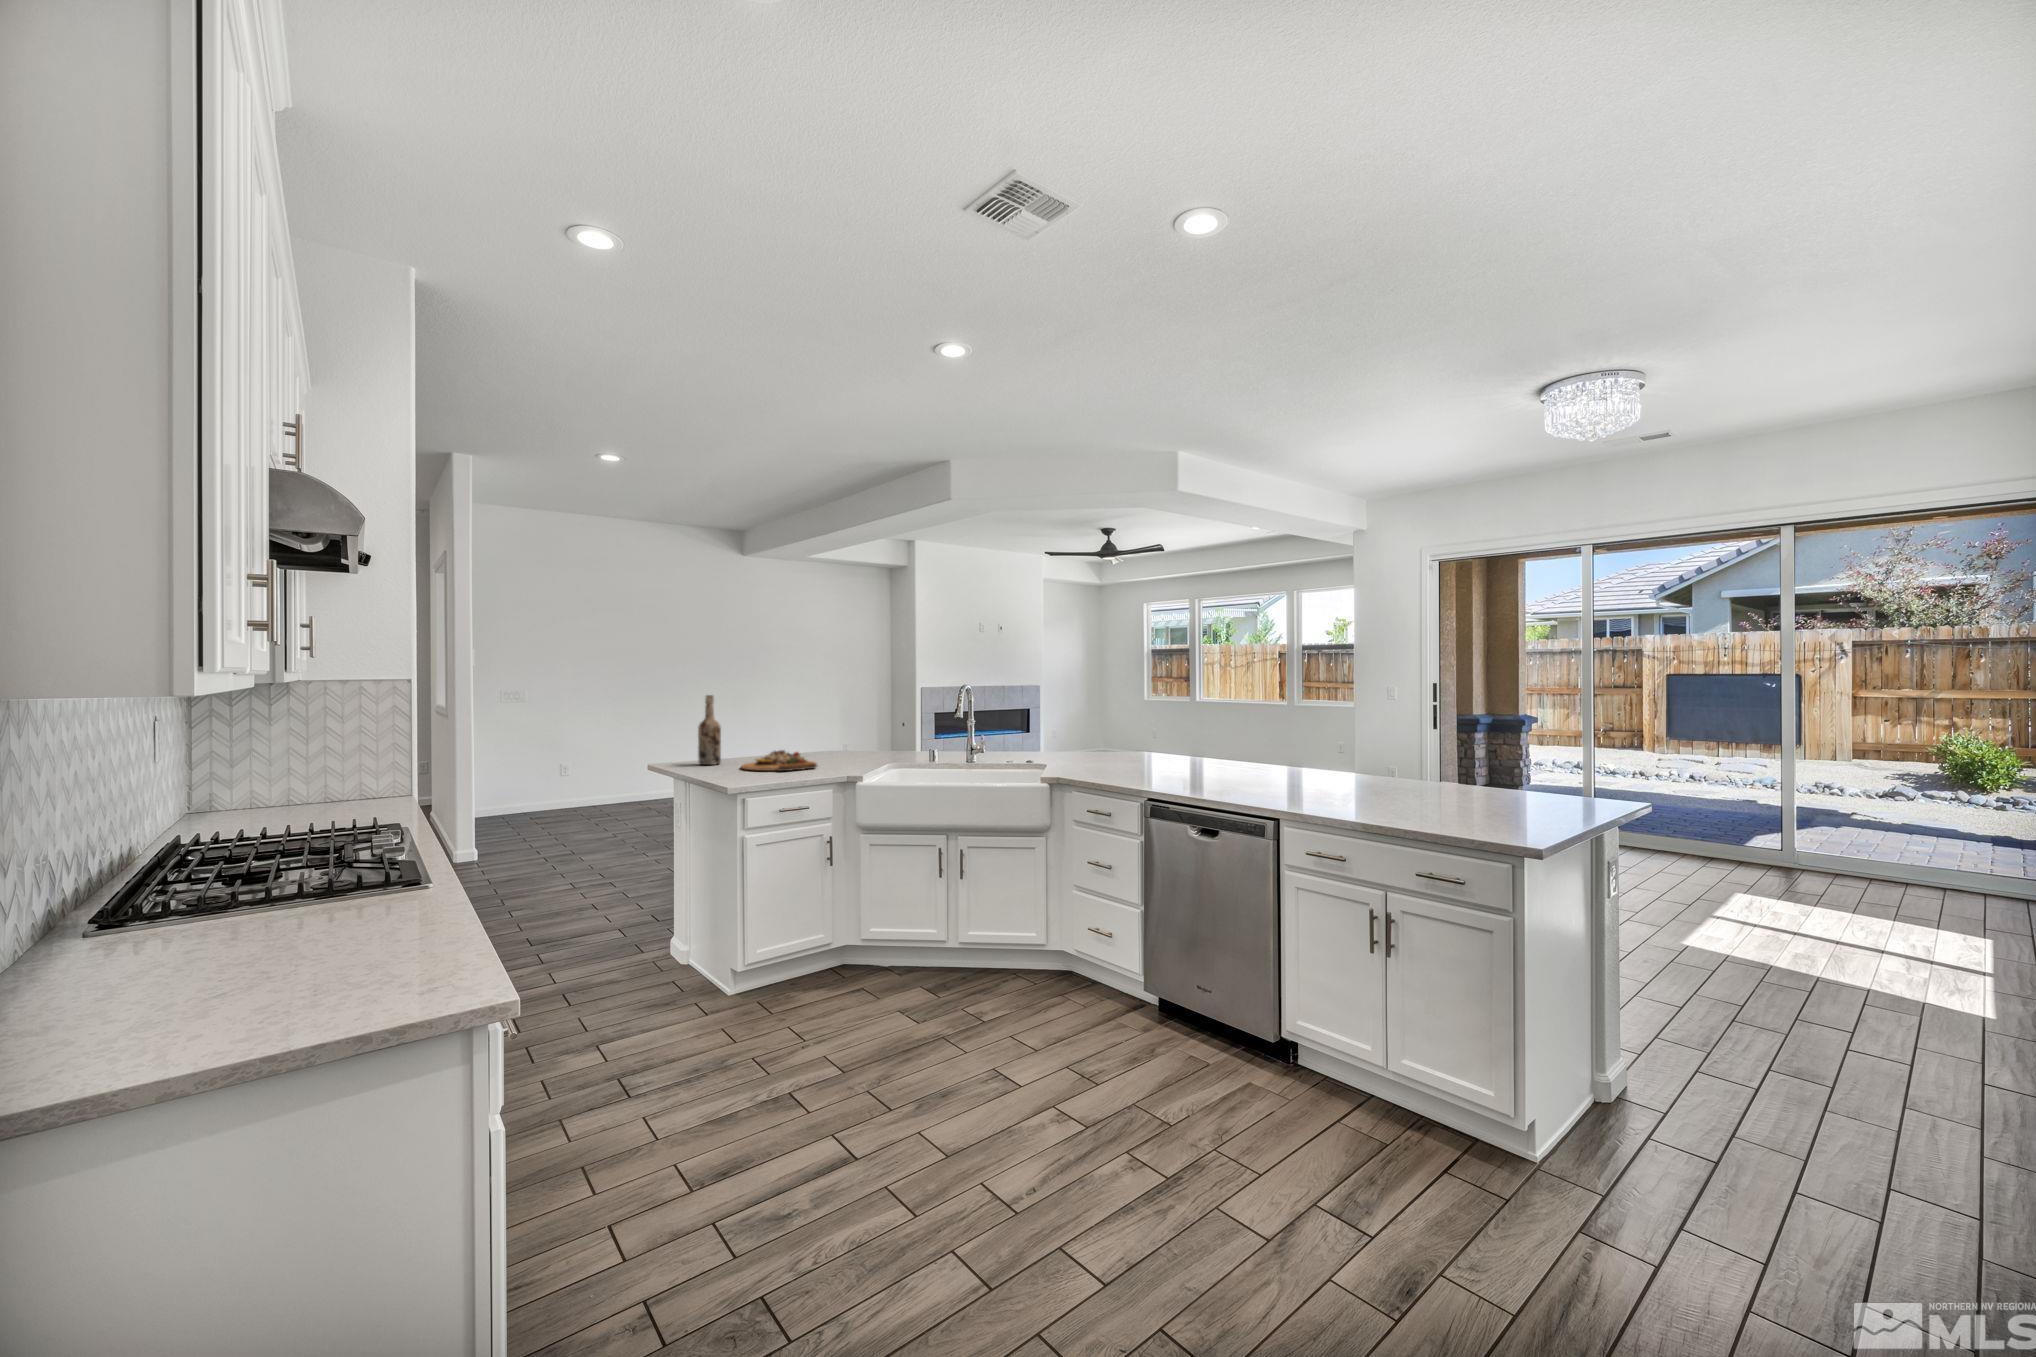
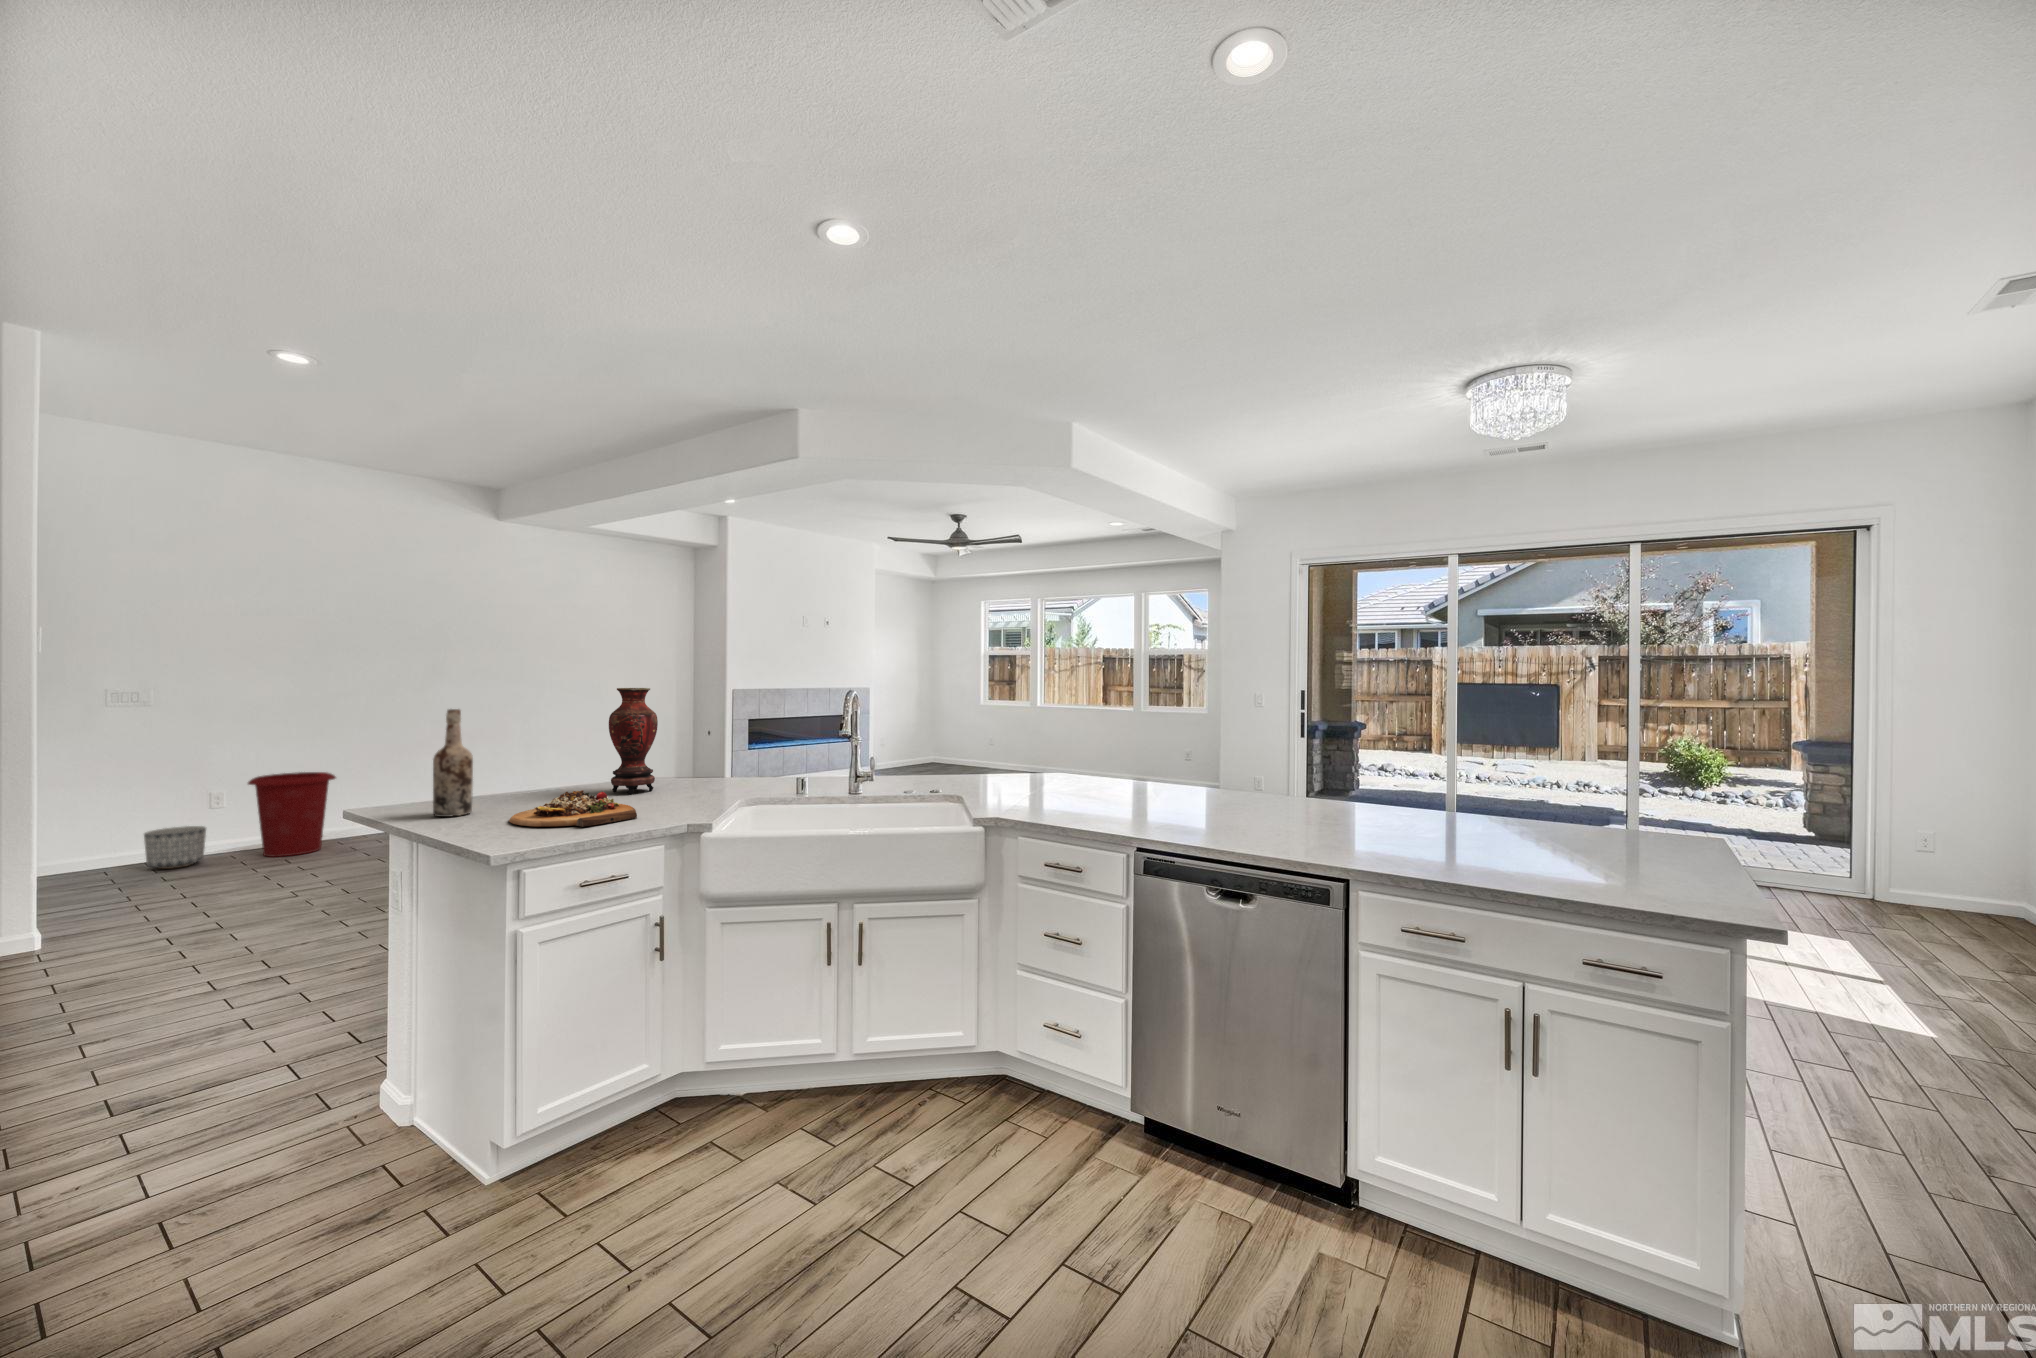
vase: none [806,681,838,757] -> present [609,688,658,794]
waste bin: none [589,753,644,816] -> present [248,772,336,857]
planter: none [529,791,565,820] -> present [144,826,206,869]

